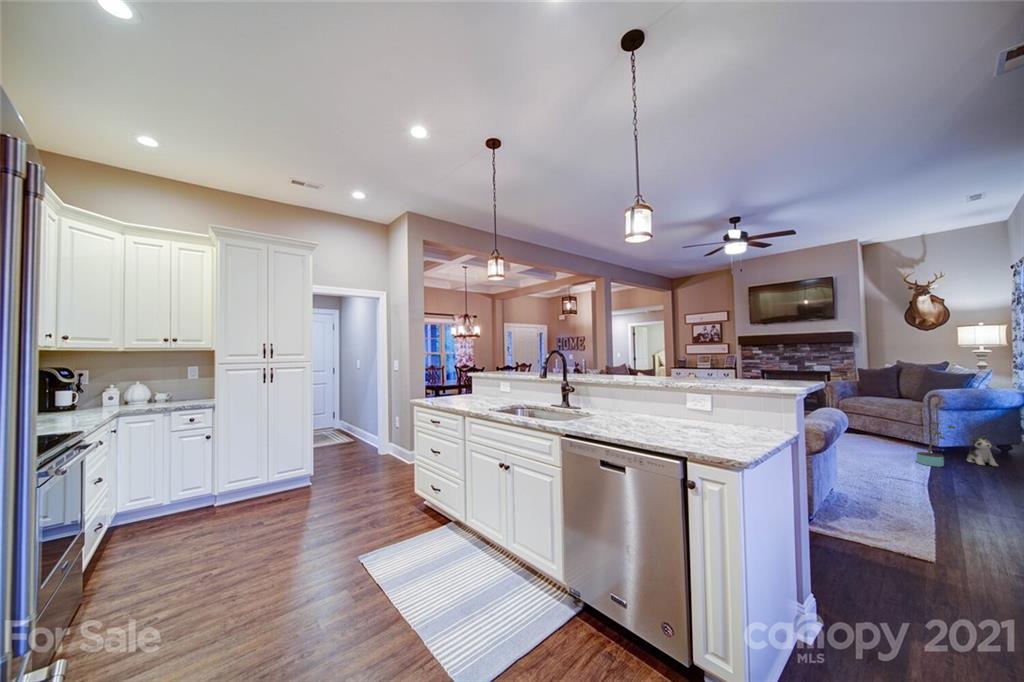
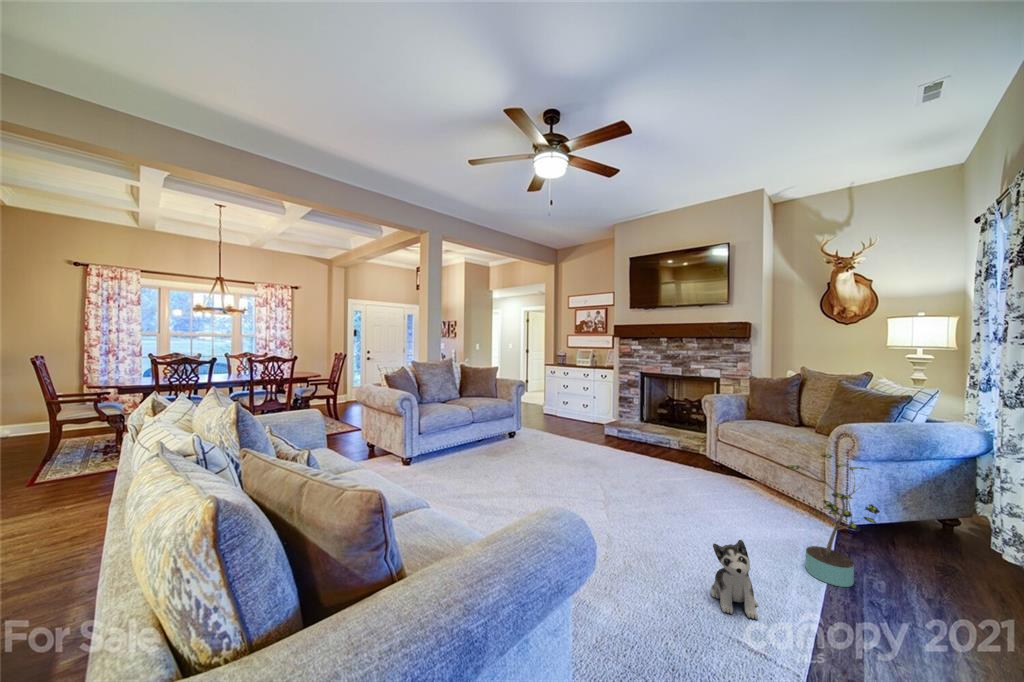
plush toy: present [967,435,998,466] -> present [711,540,758,619]

